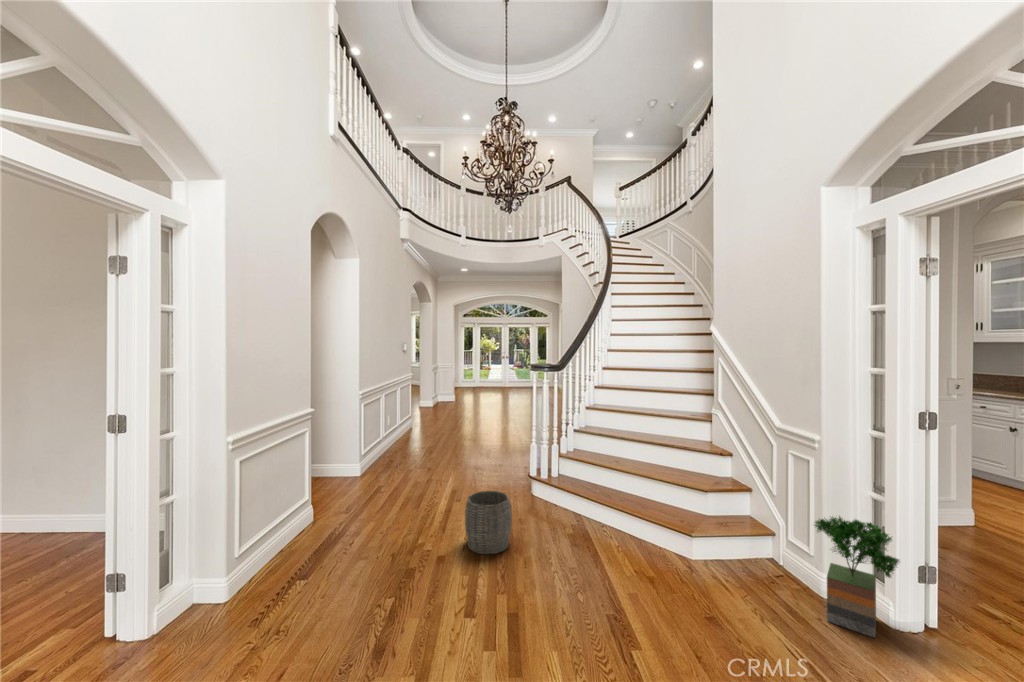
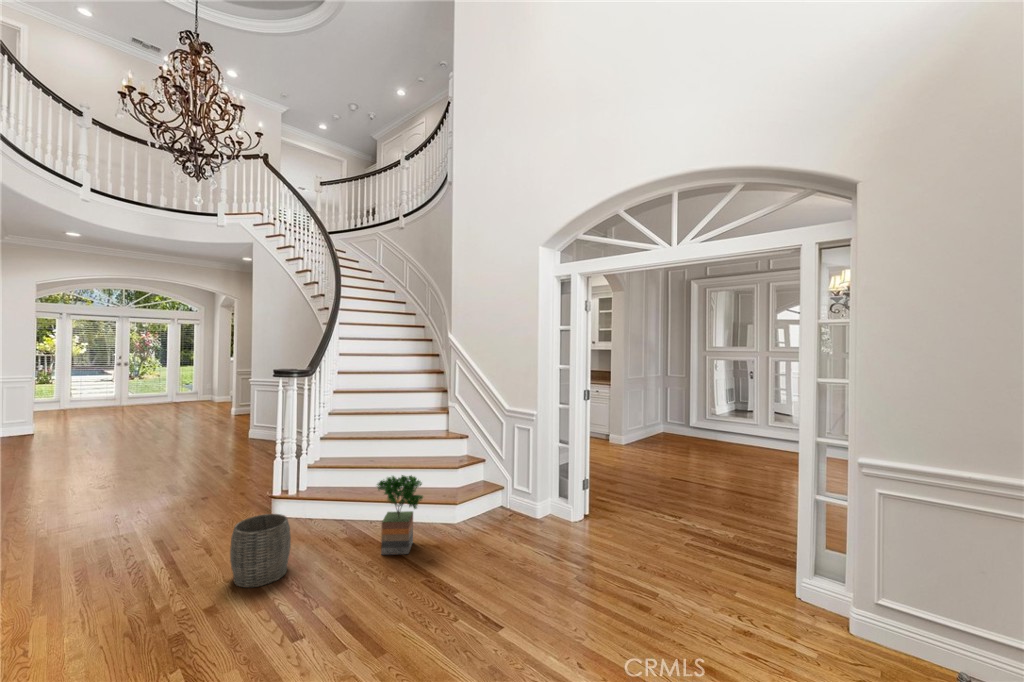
potted tree: present [815,516,900,638] -> present [377,475,423,555]

